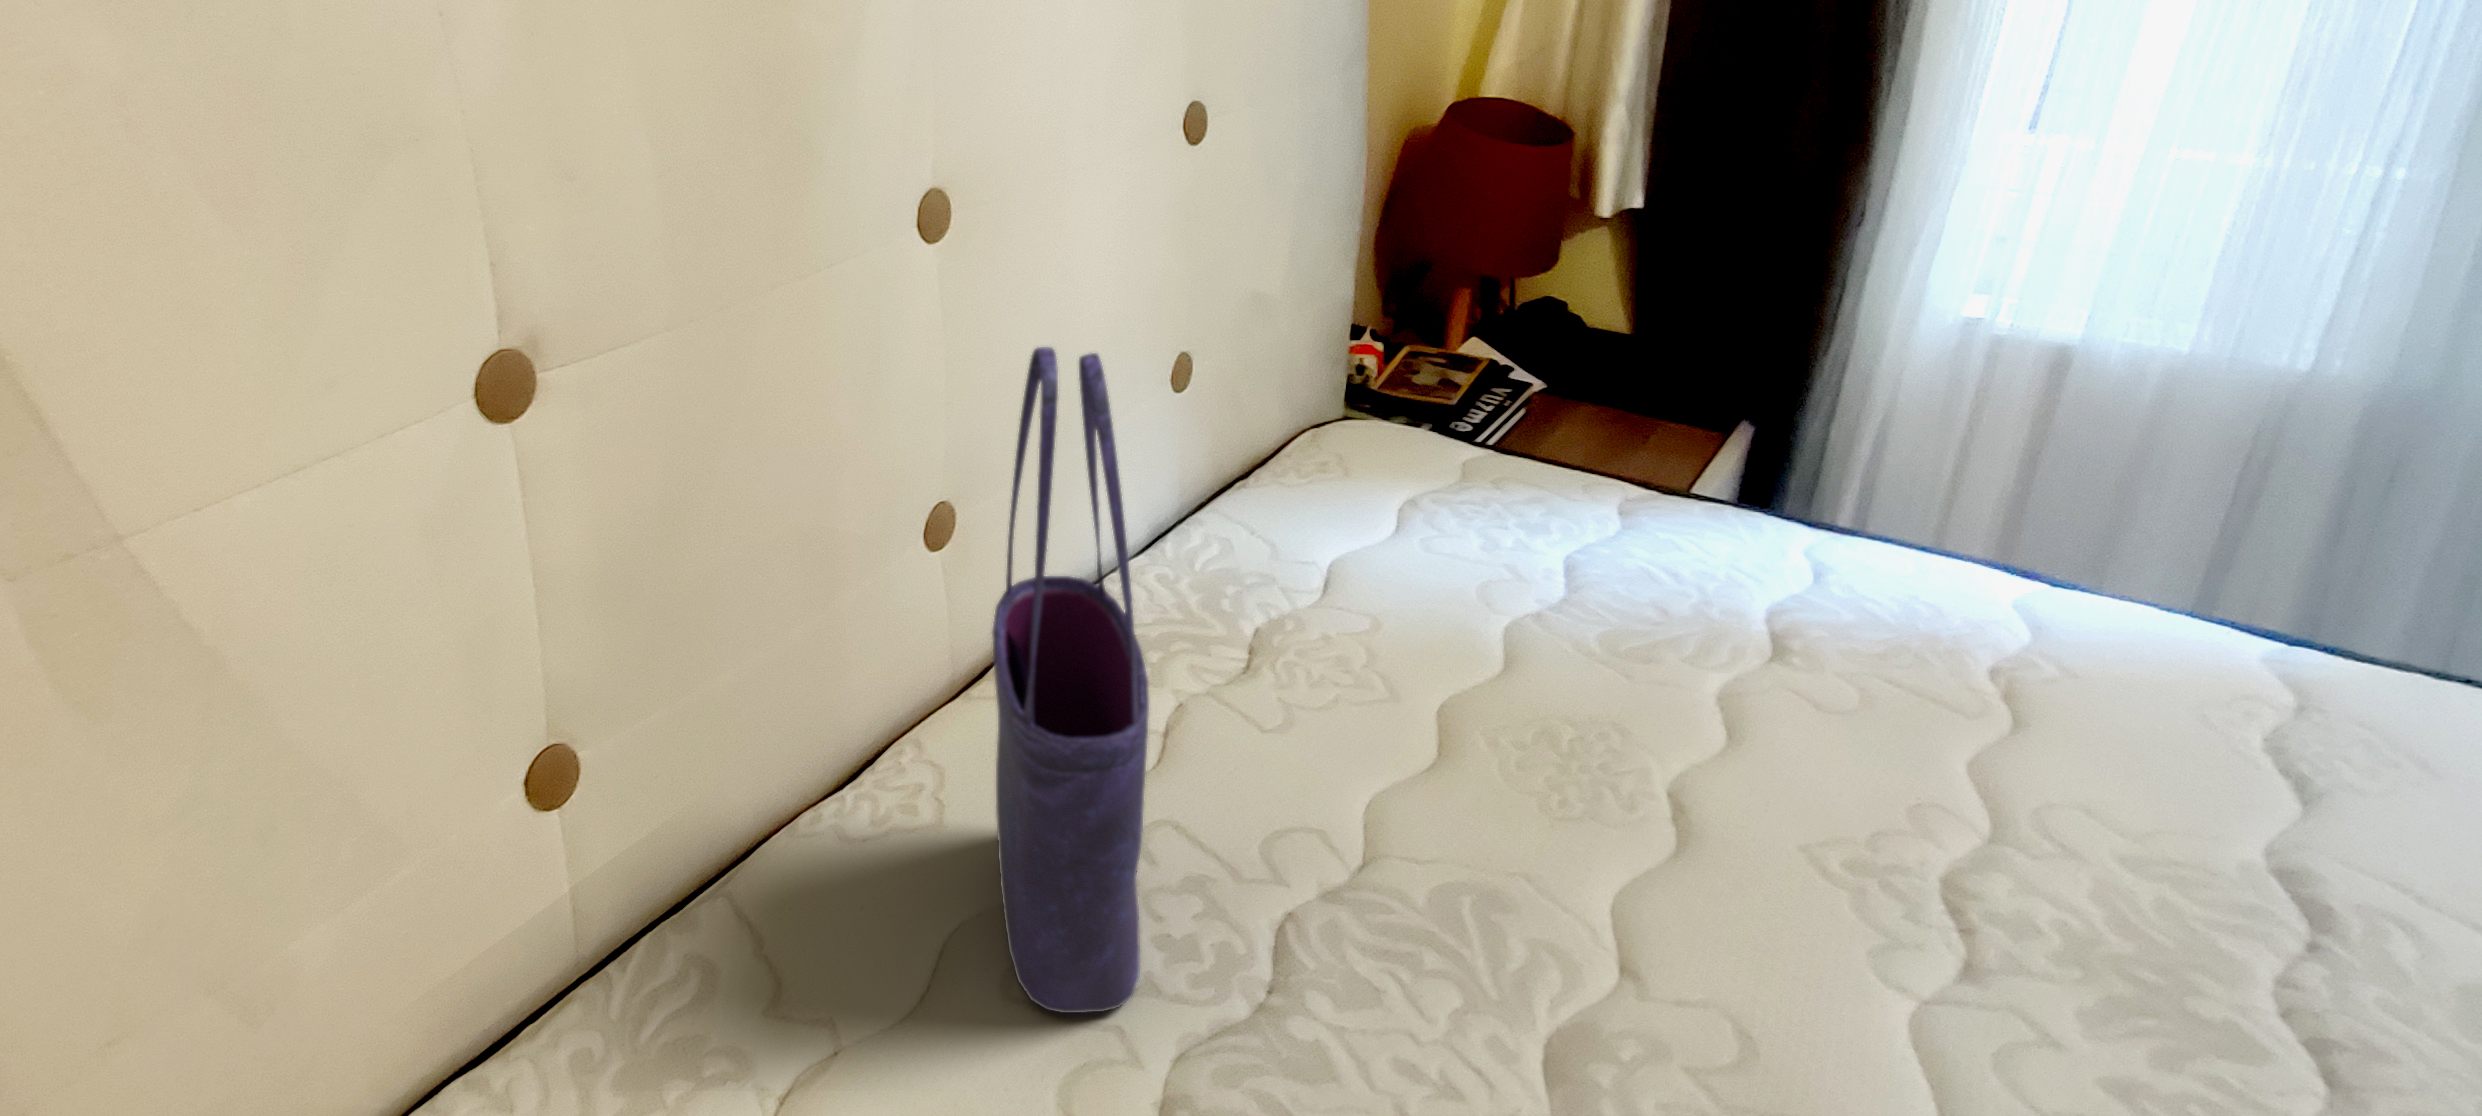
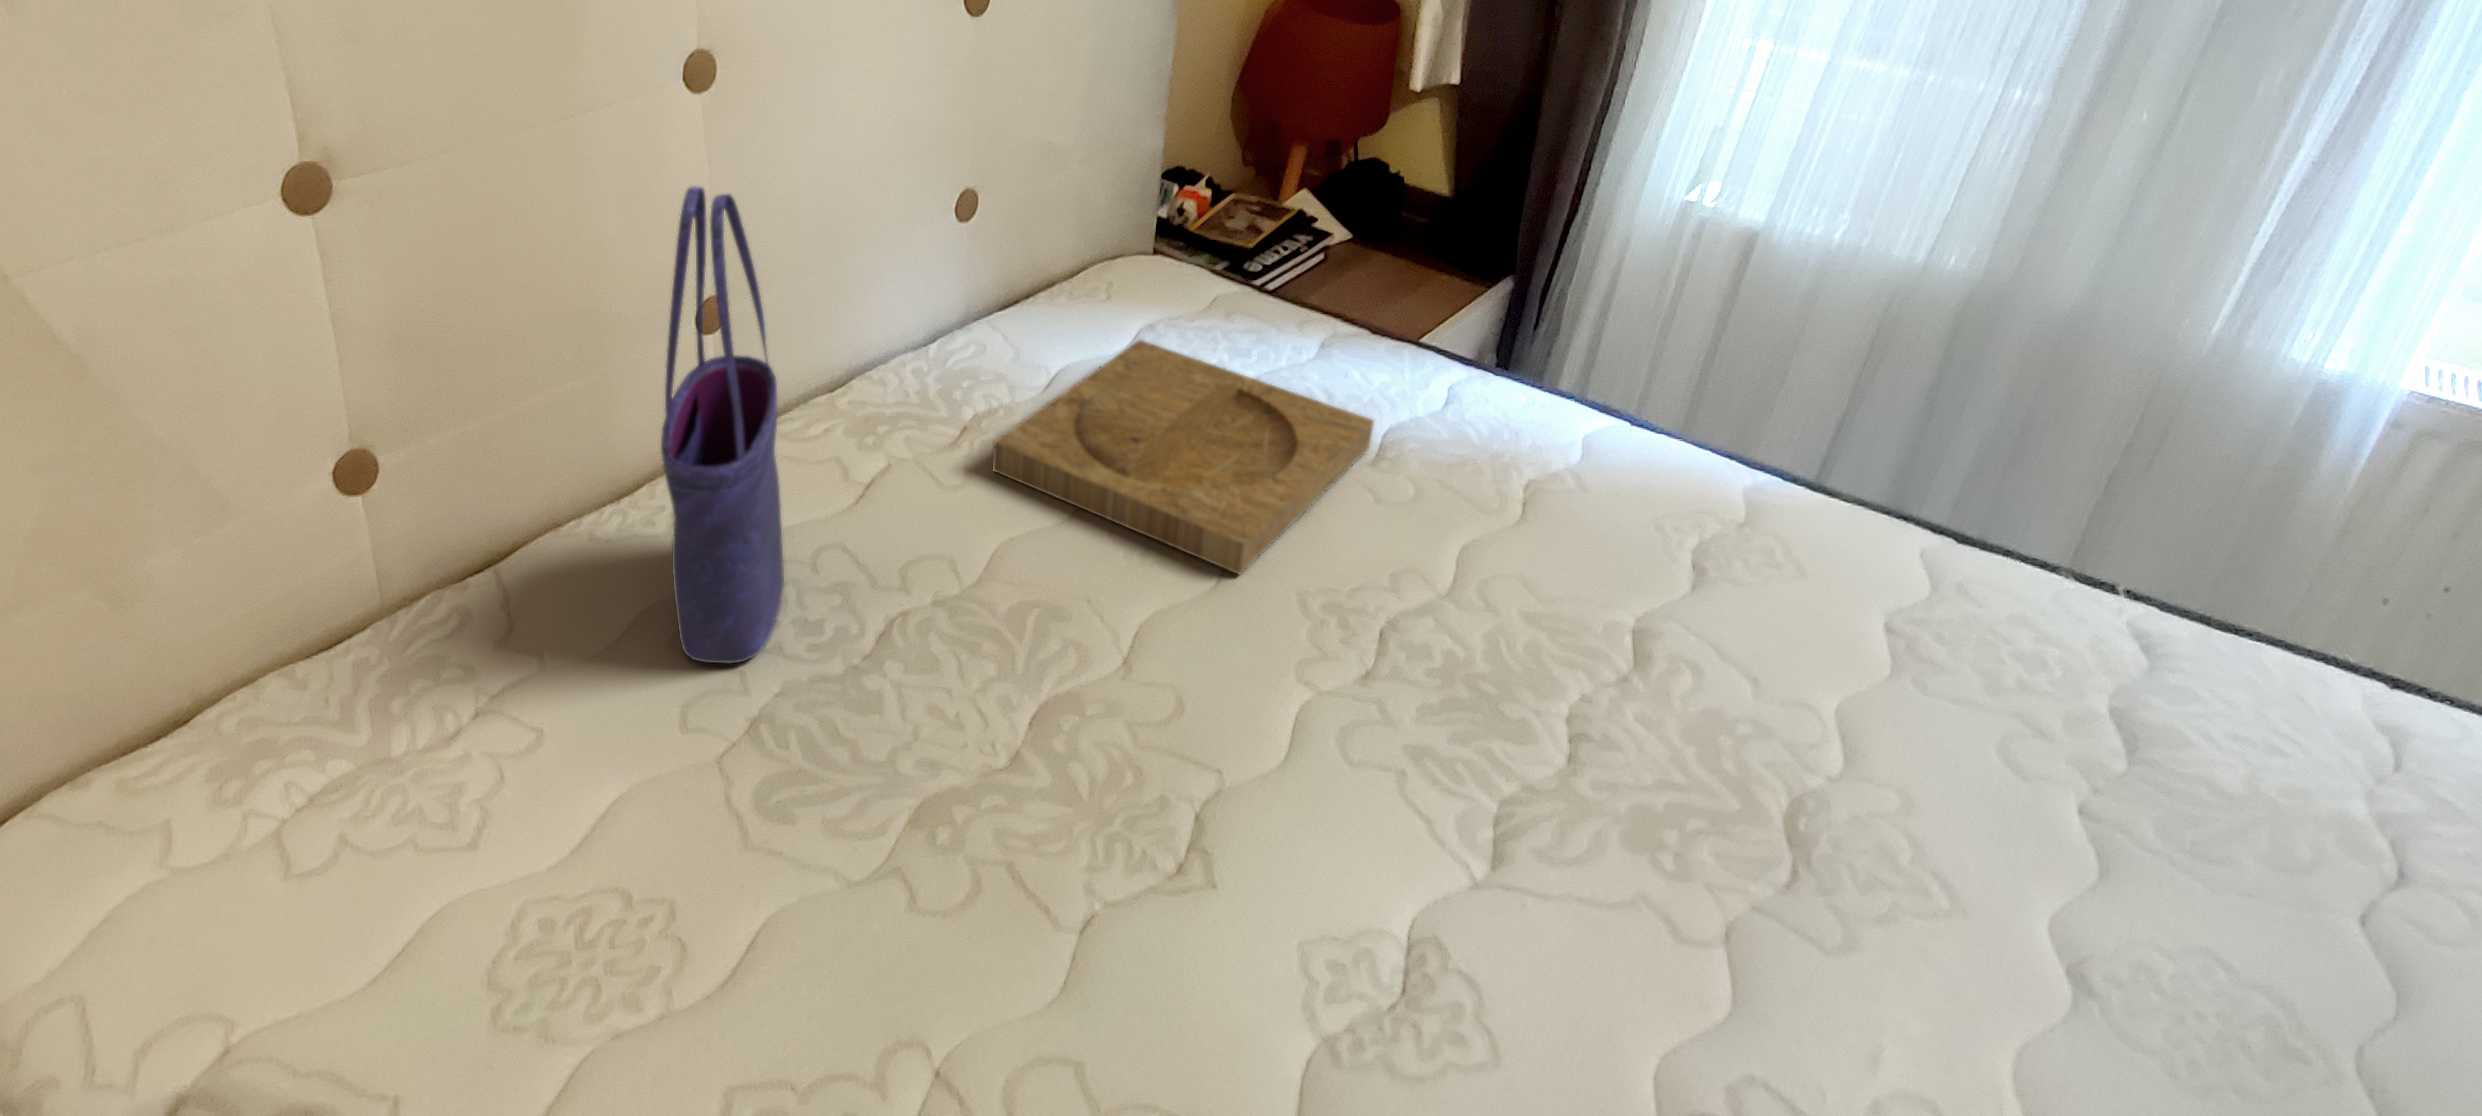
tray: none [1318,519,1780,820] -> present [993,340,1374,574]

